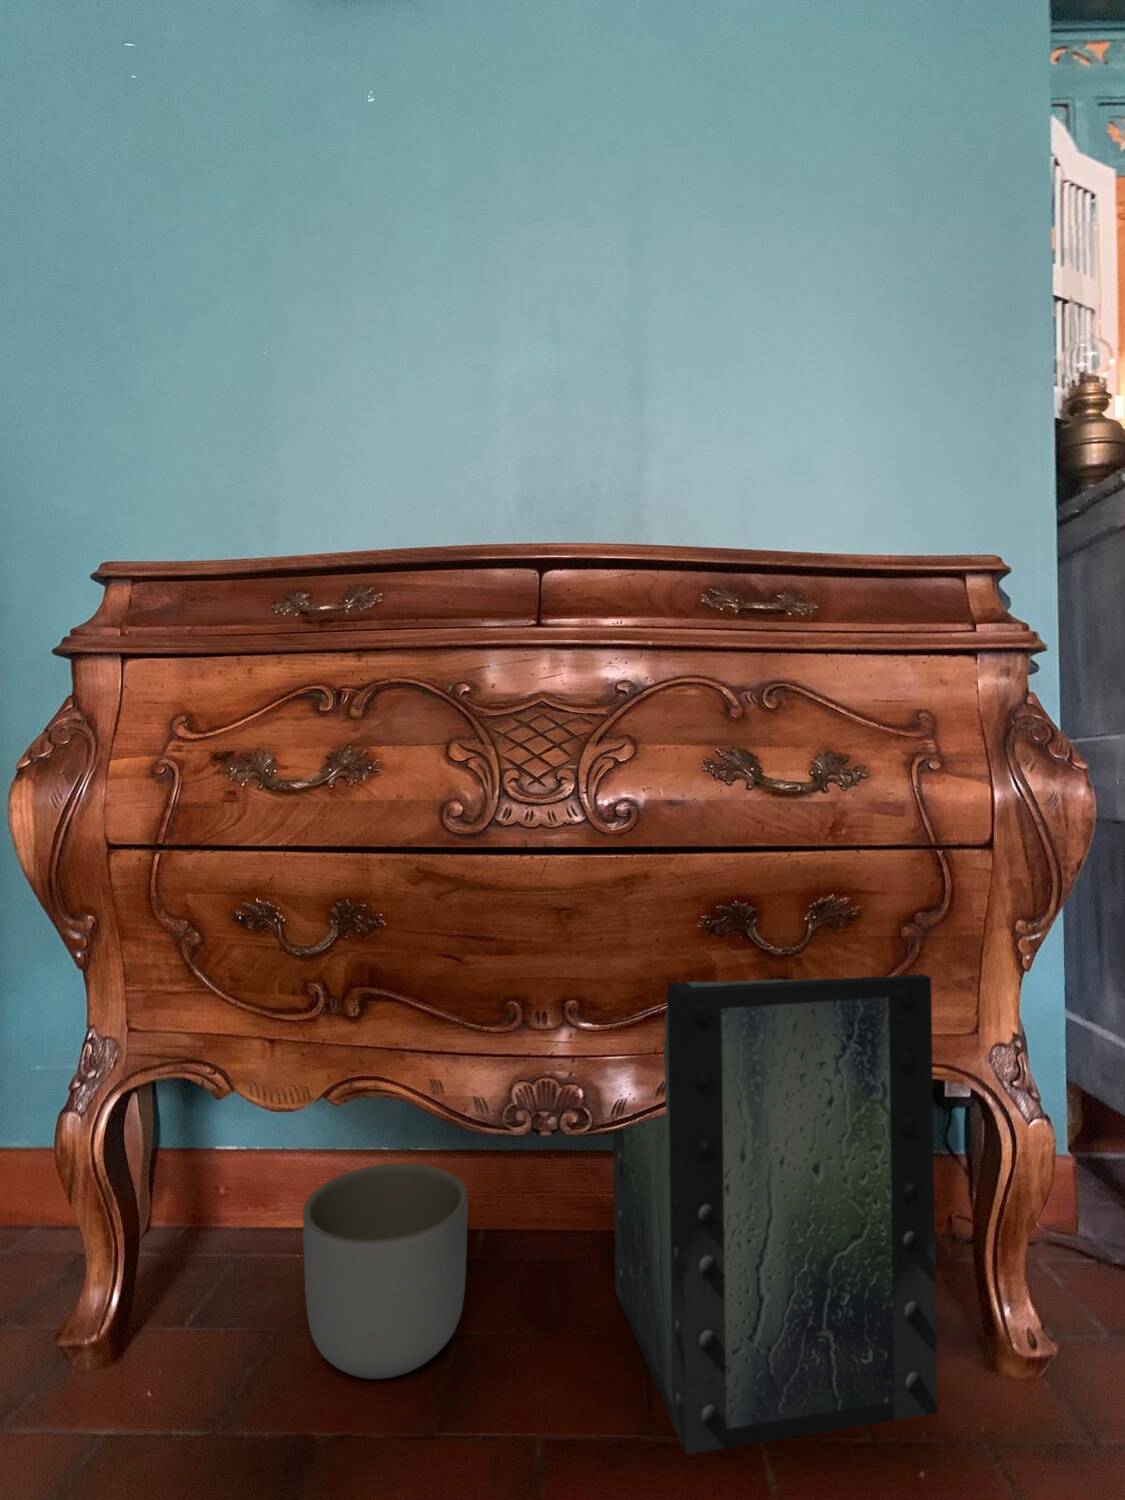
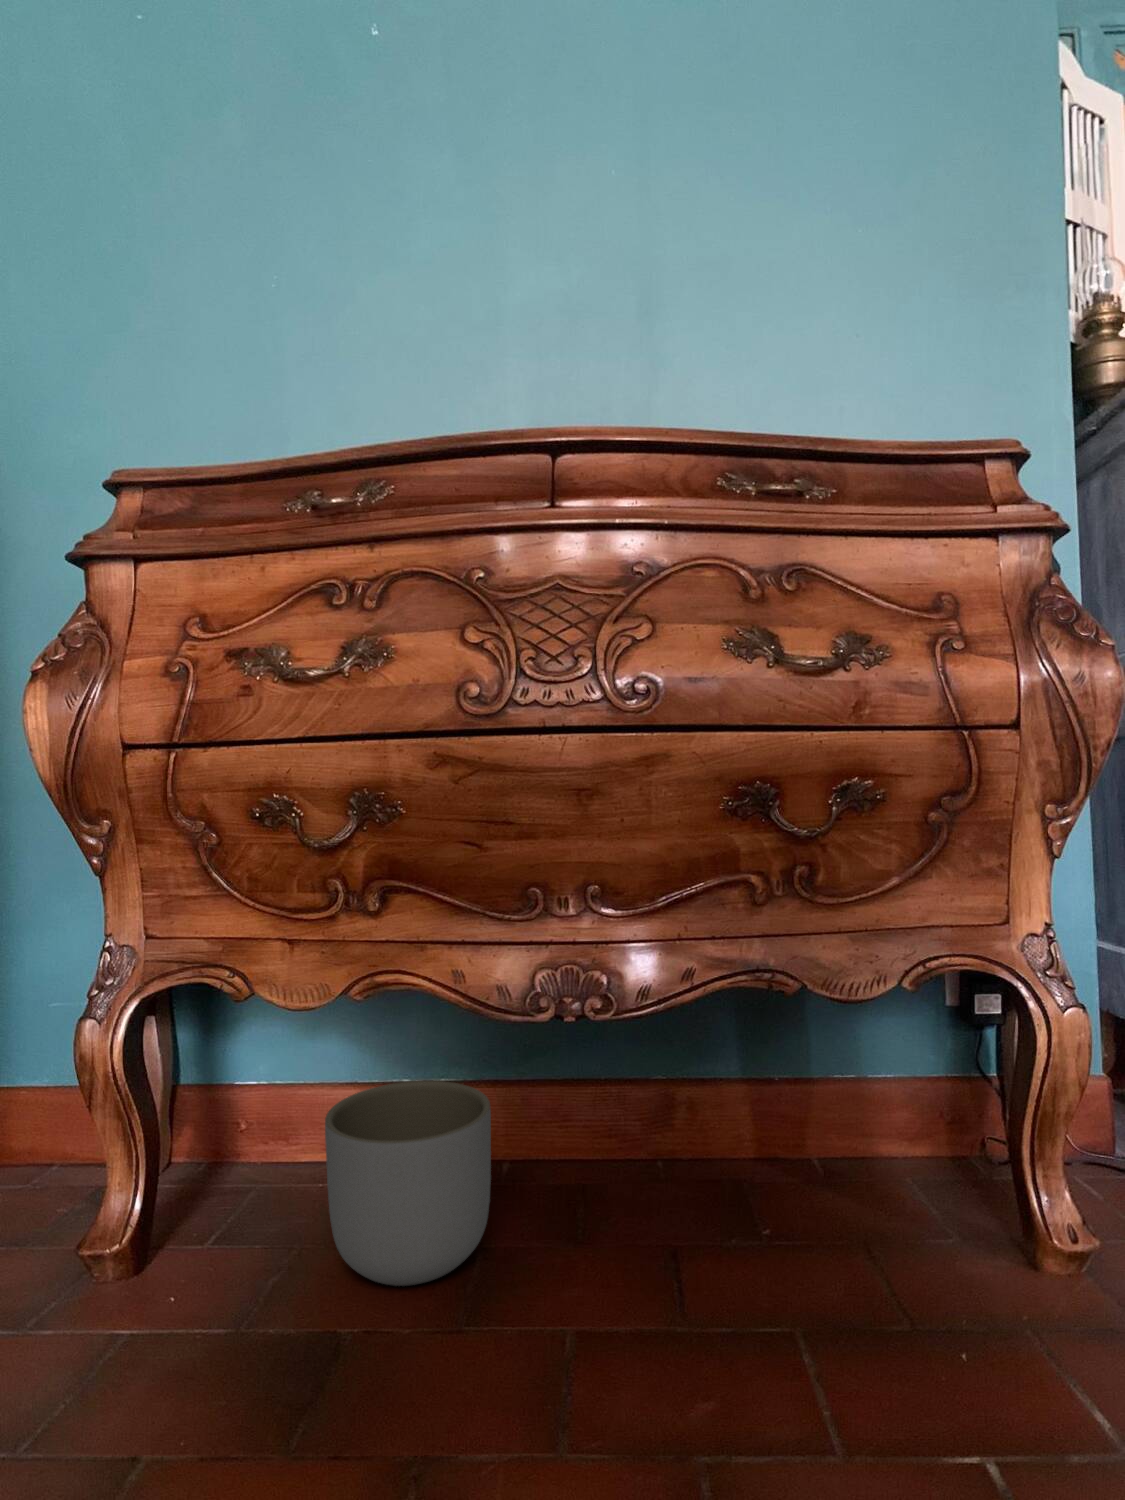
storage box: present [614,974,938,1455] -> none [632,842,977,1347]

